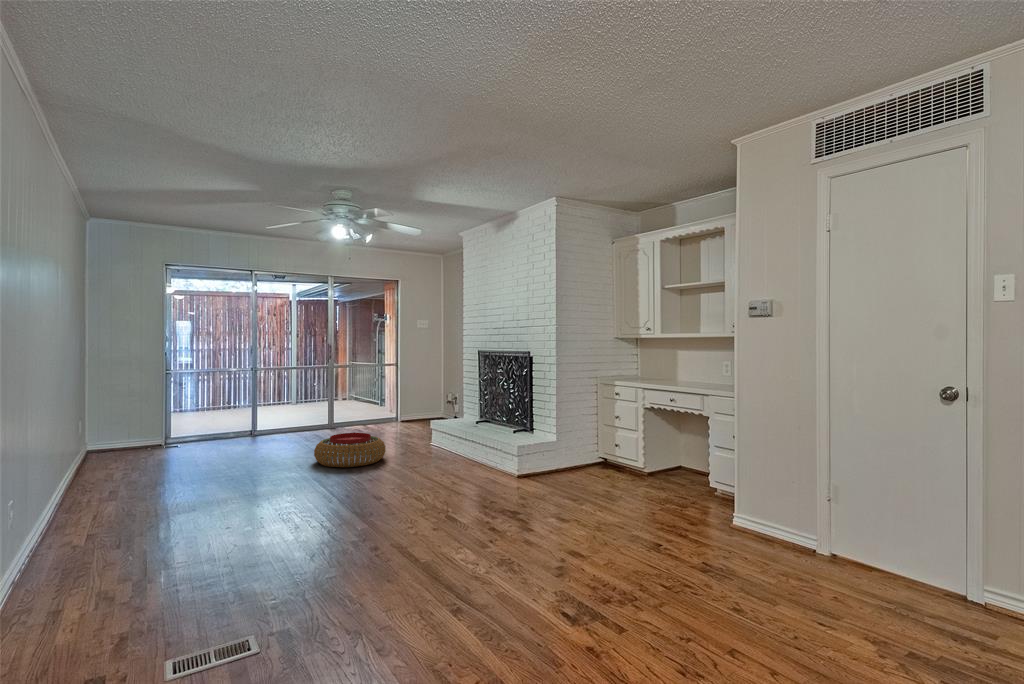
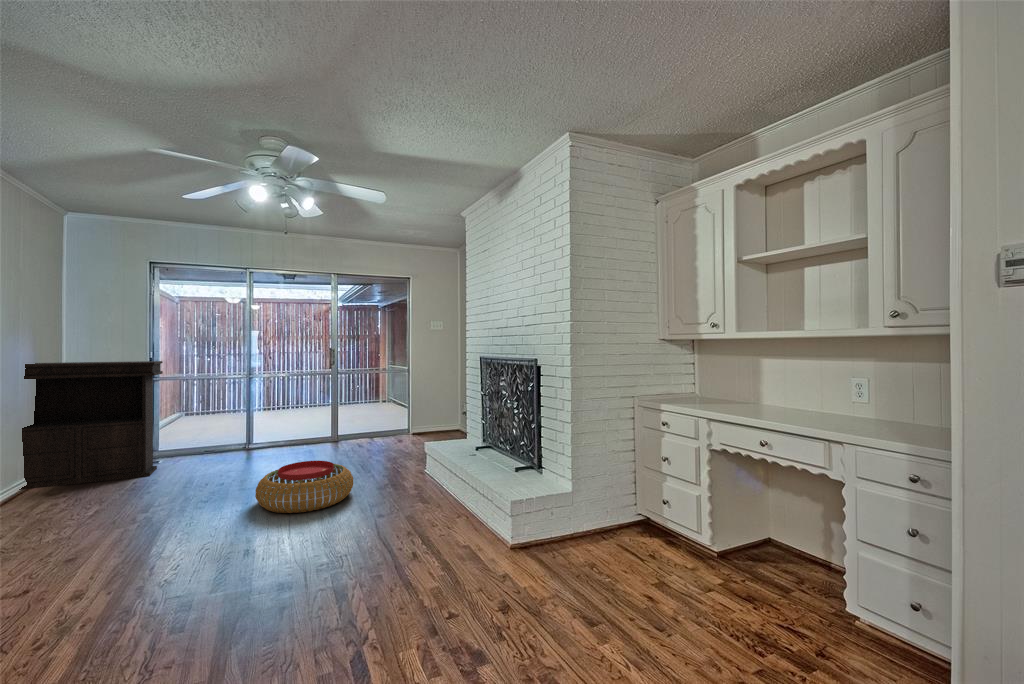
console table: none [72,356,202,465] -> present [19,361,163,490]

